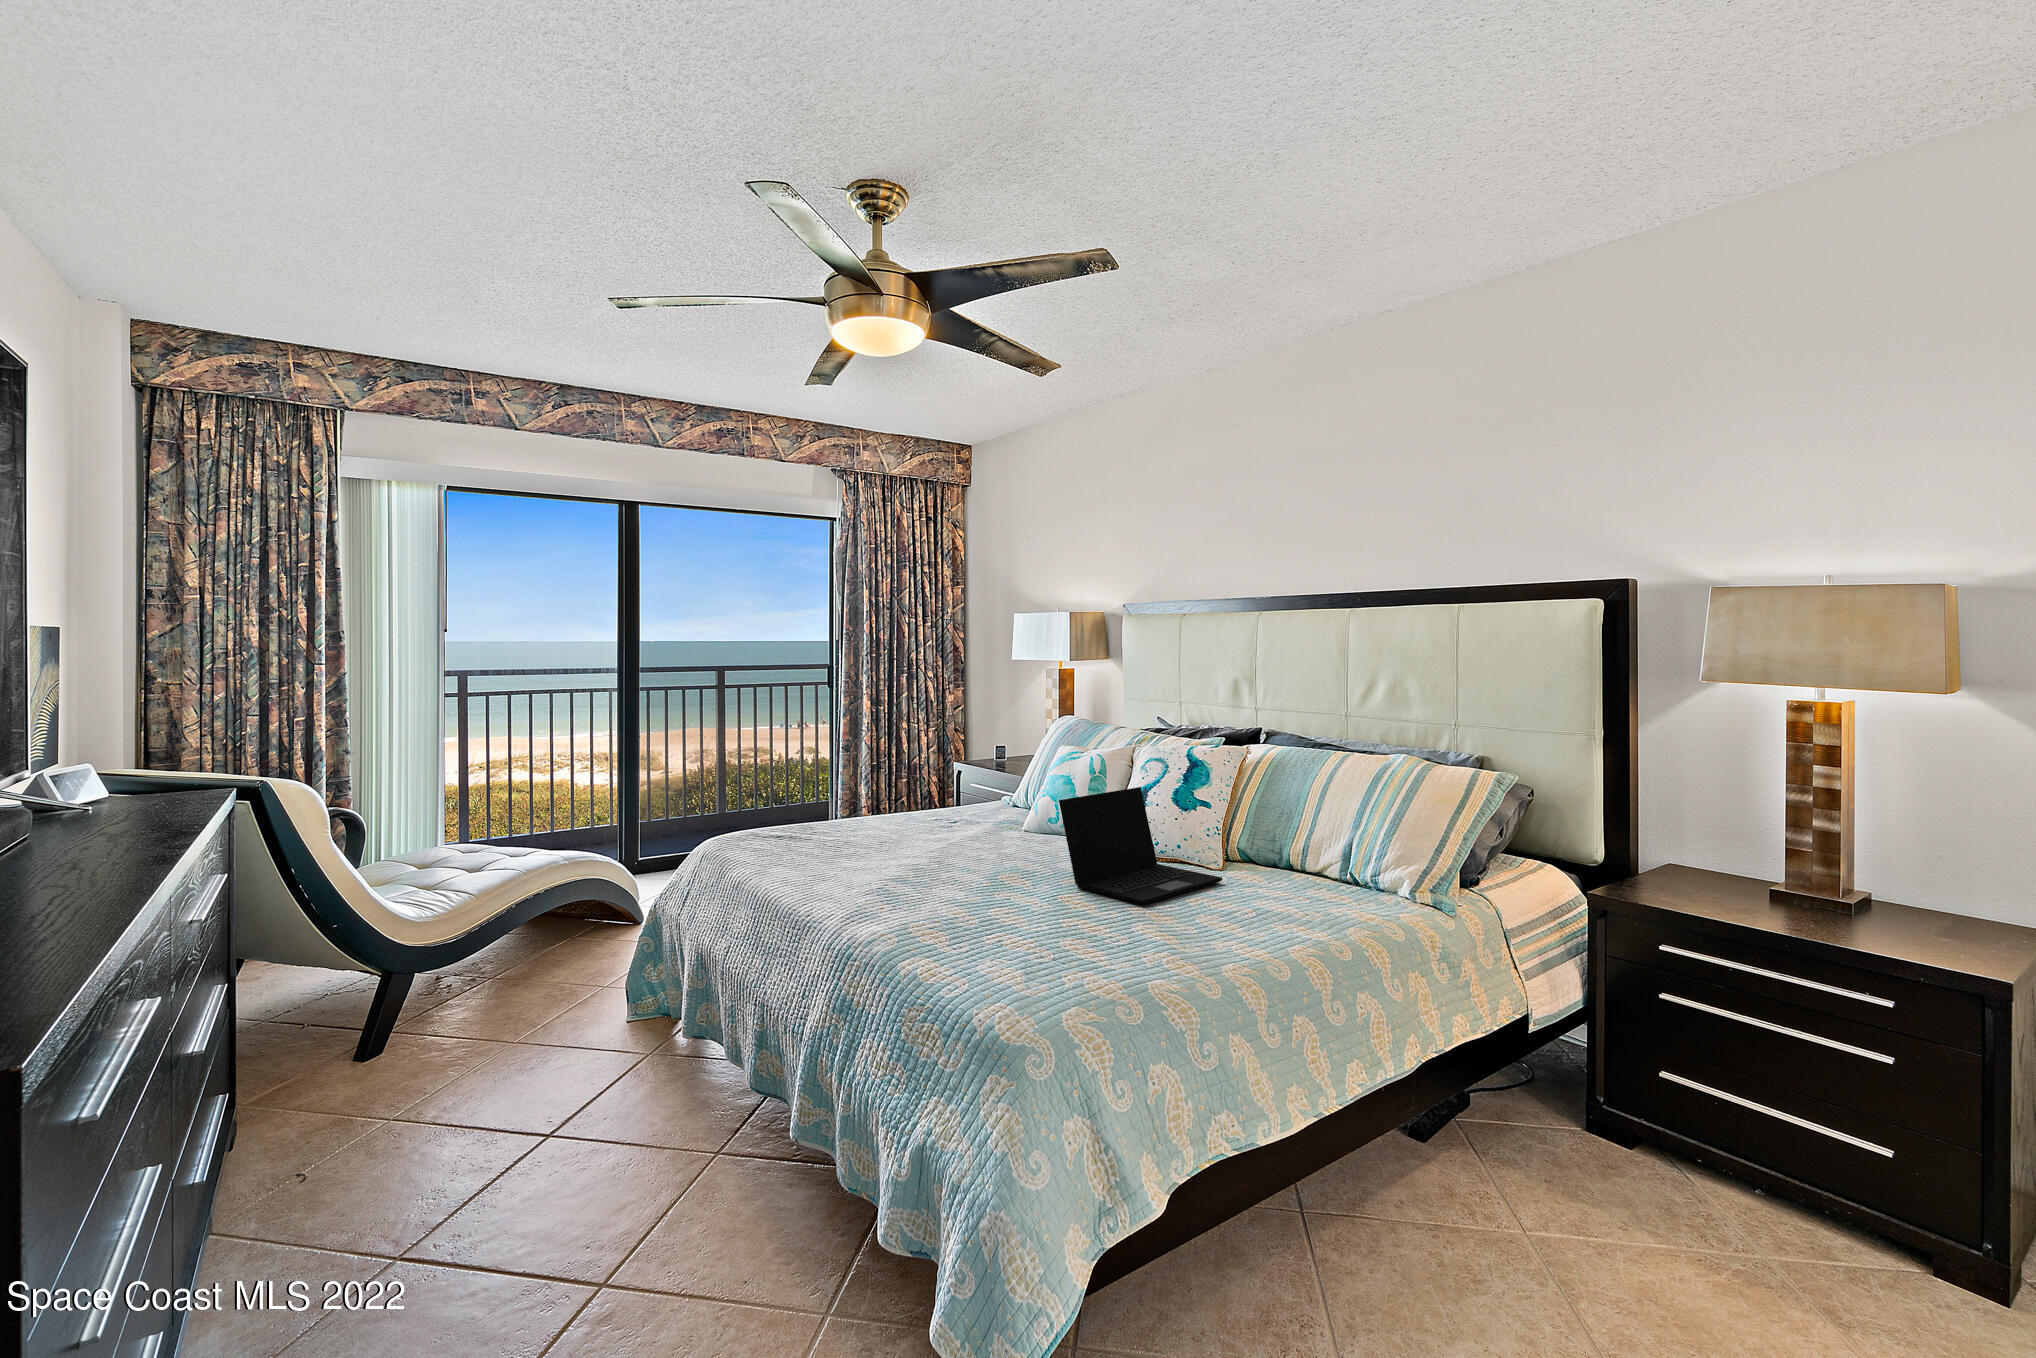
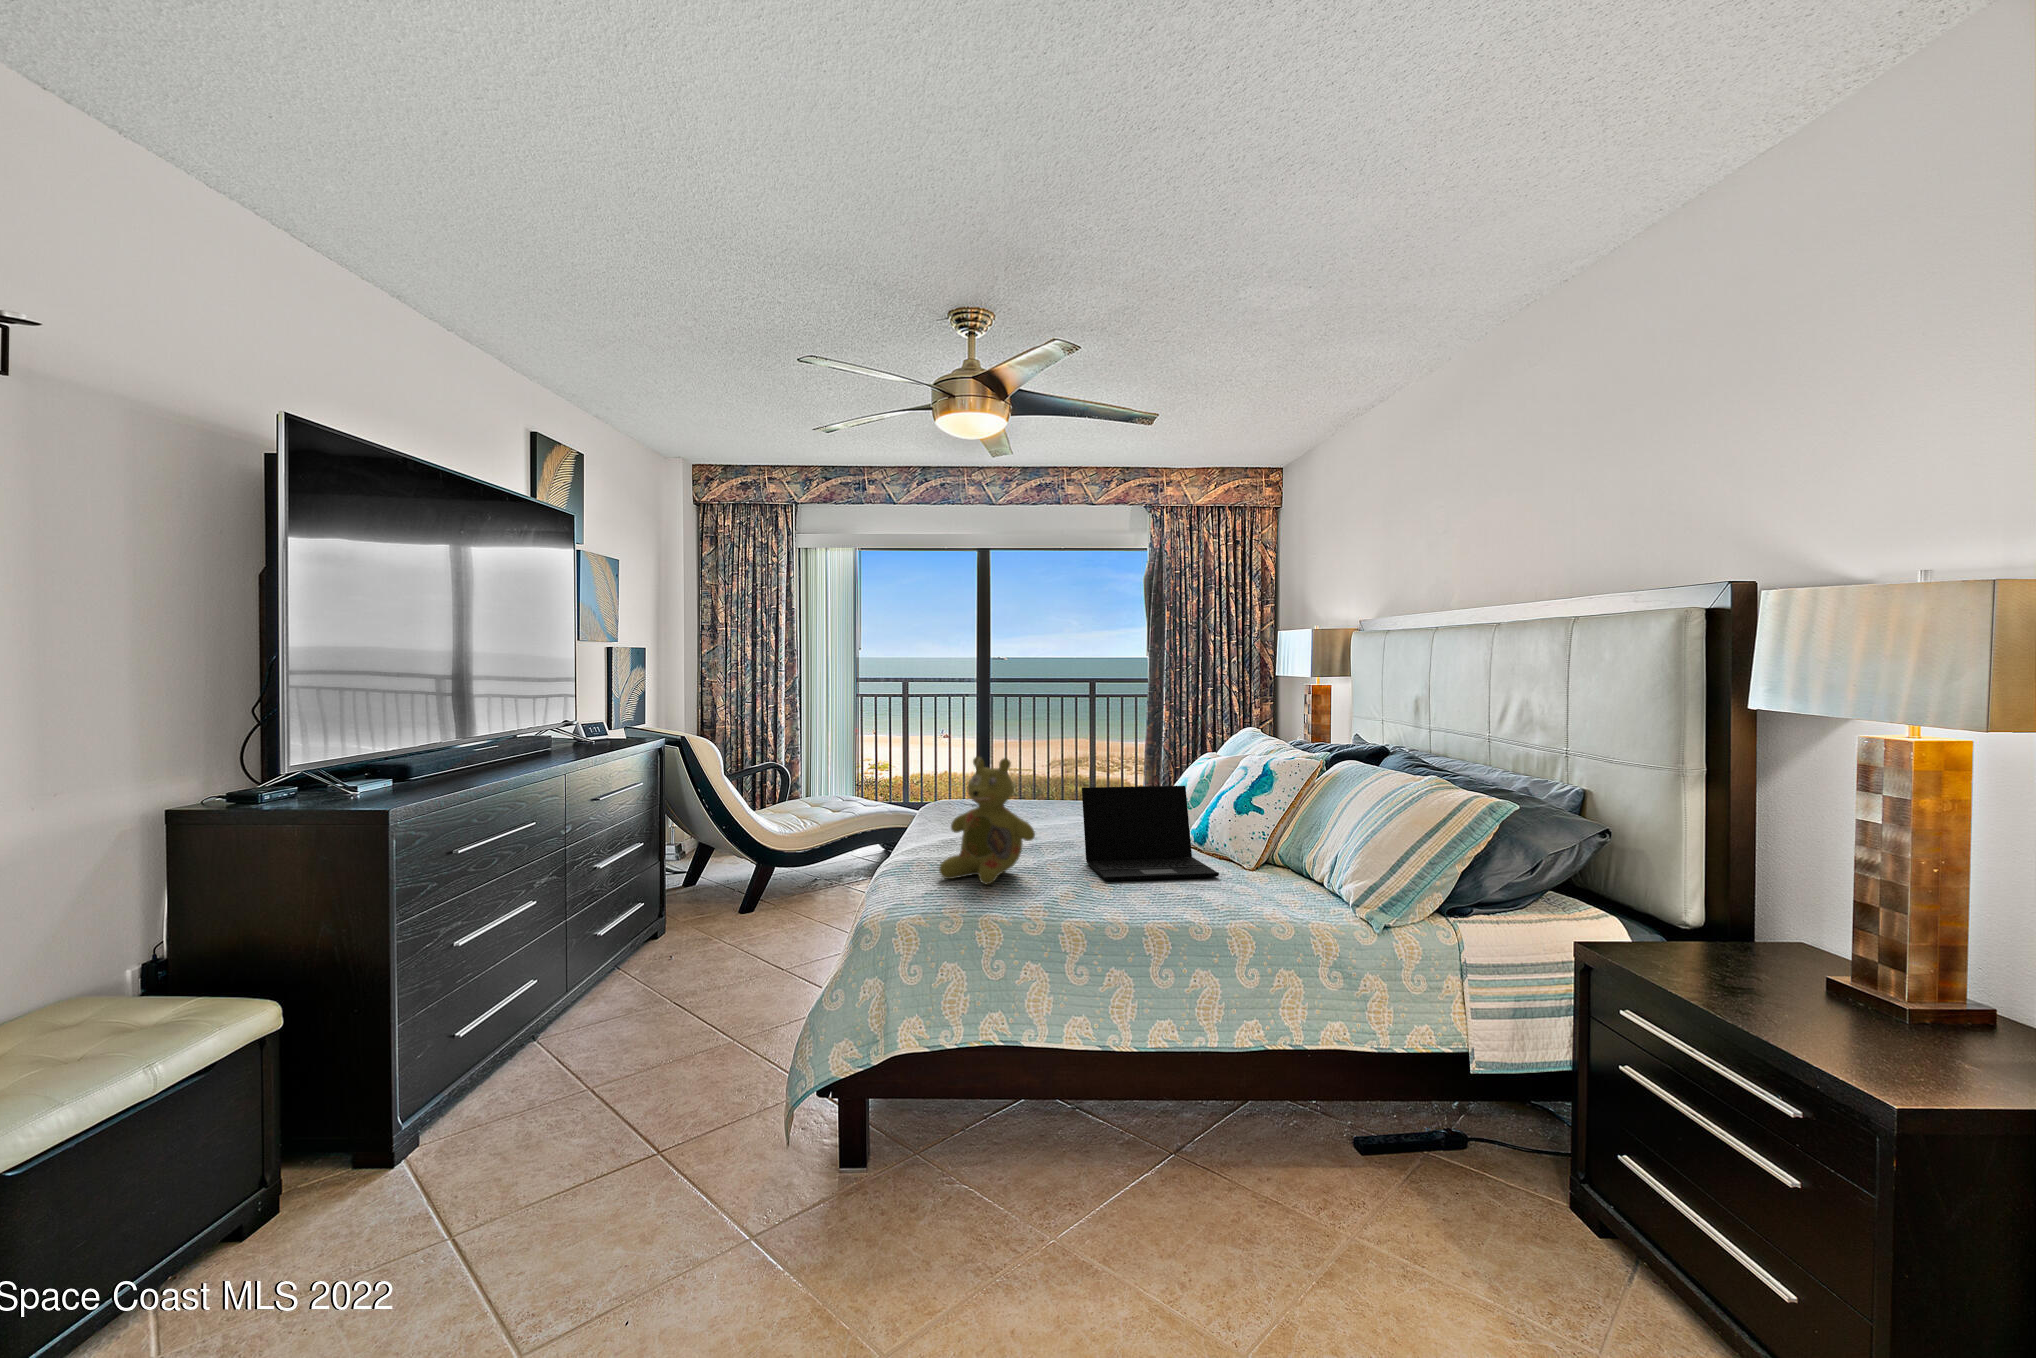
stuffed bear: none [951,773,1071,935] -> present [939,757,1035,884]

